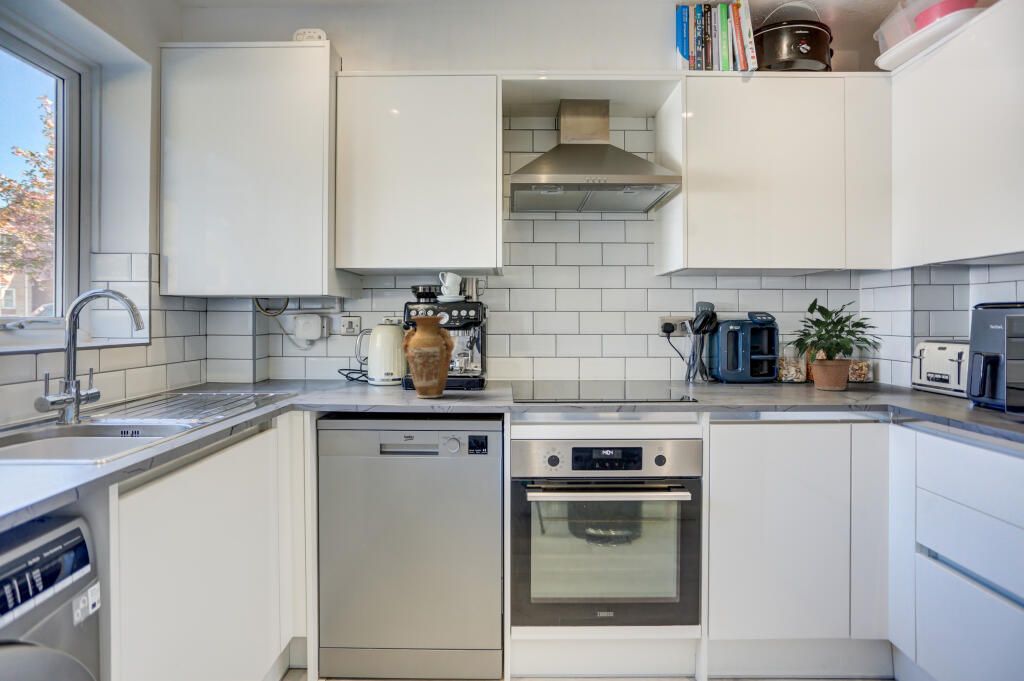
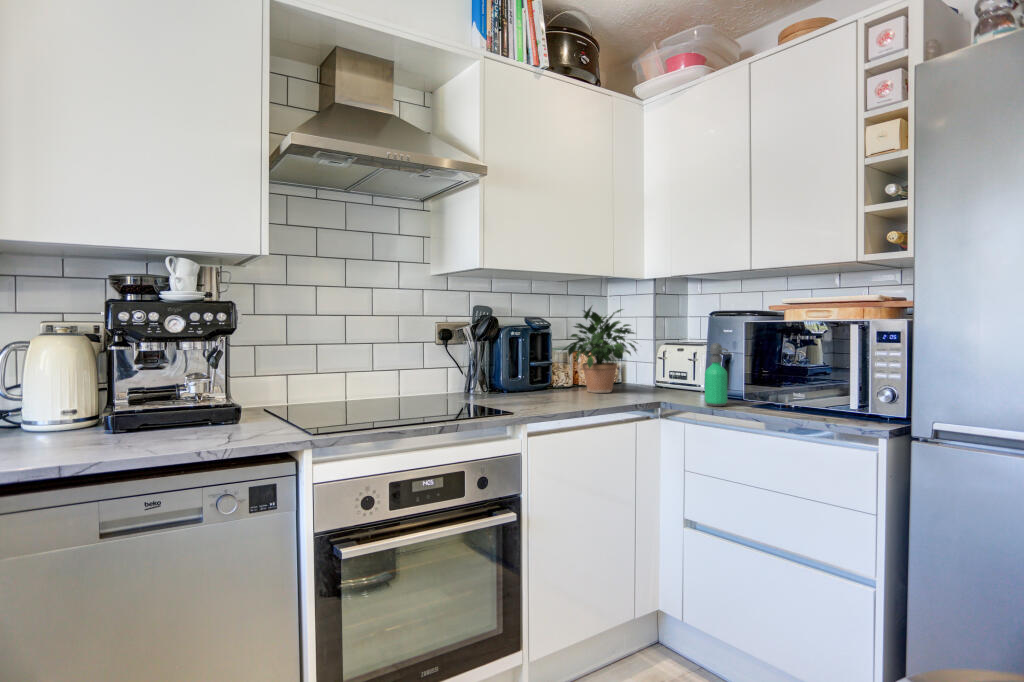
vase: present [402,316,454,398] -> none [122,318,218,441]
soap dispenser: none [948,337,981,411] -> present [705,343,728,406]

